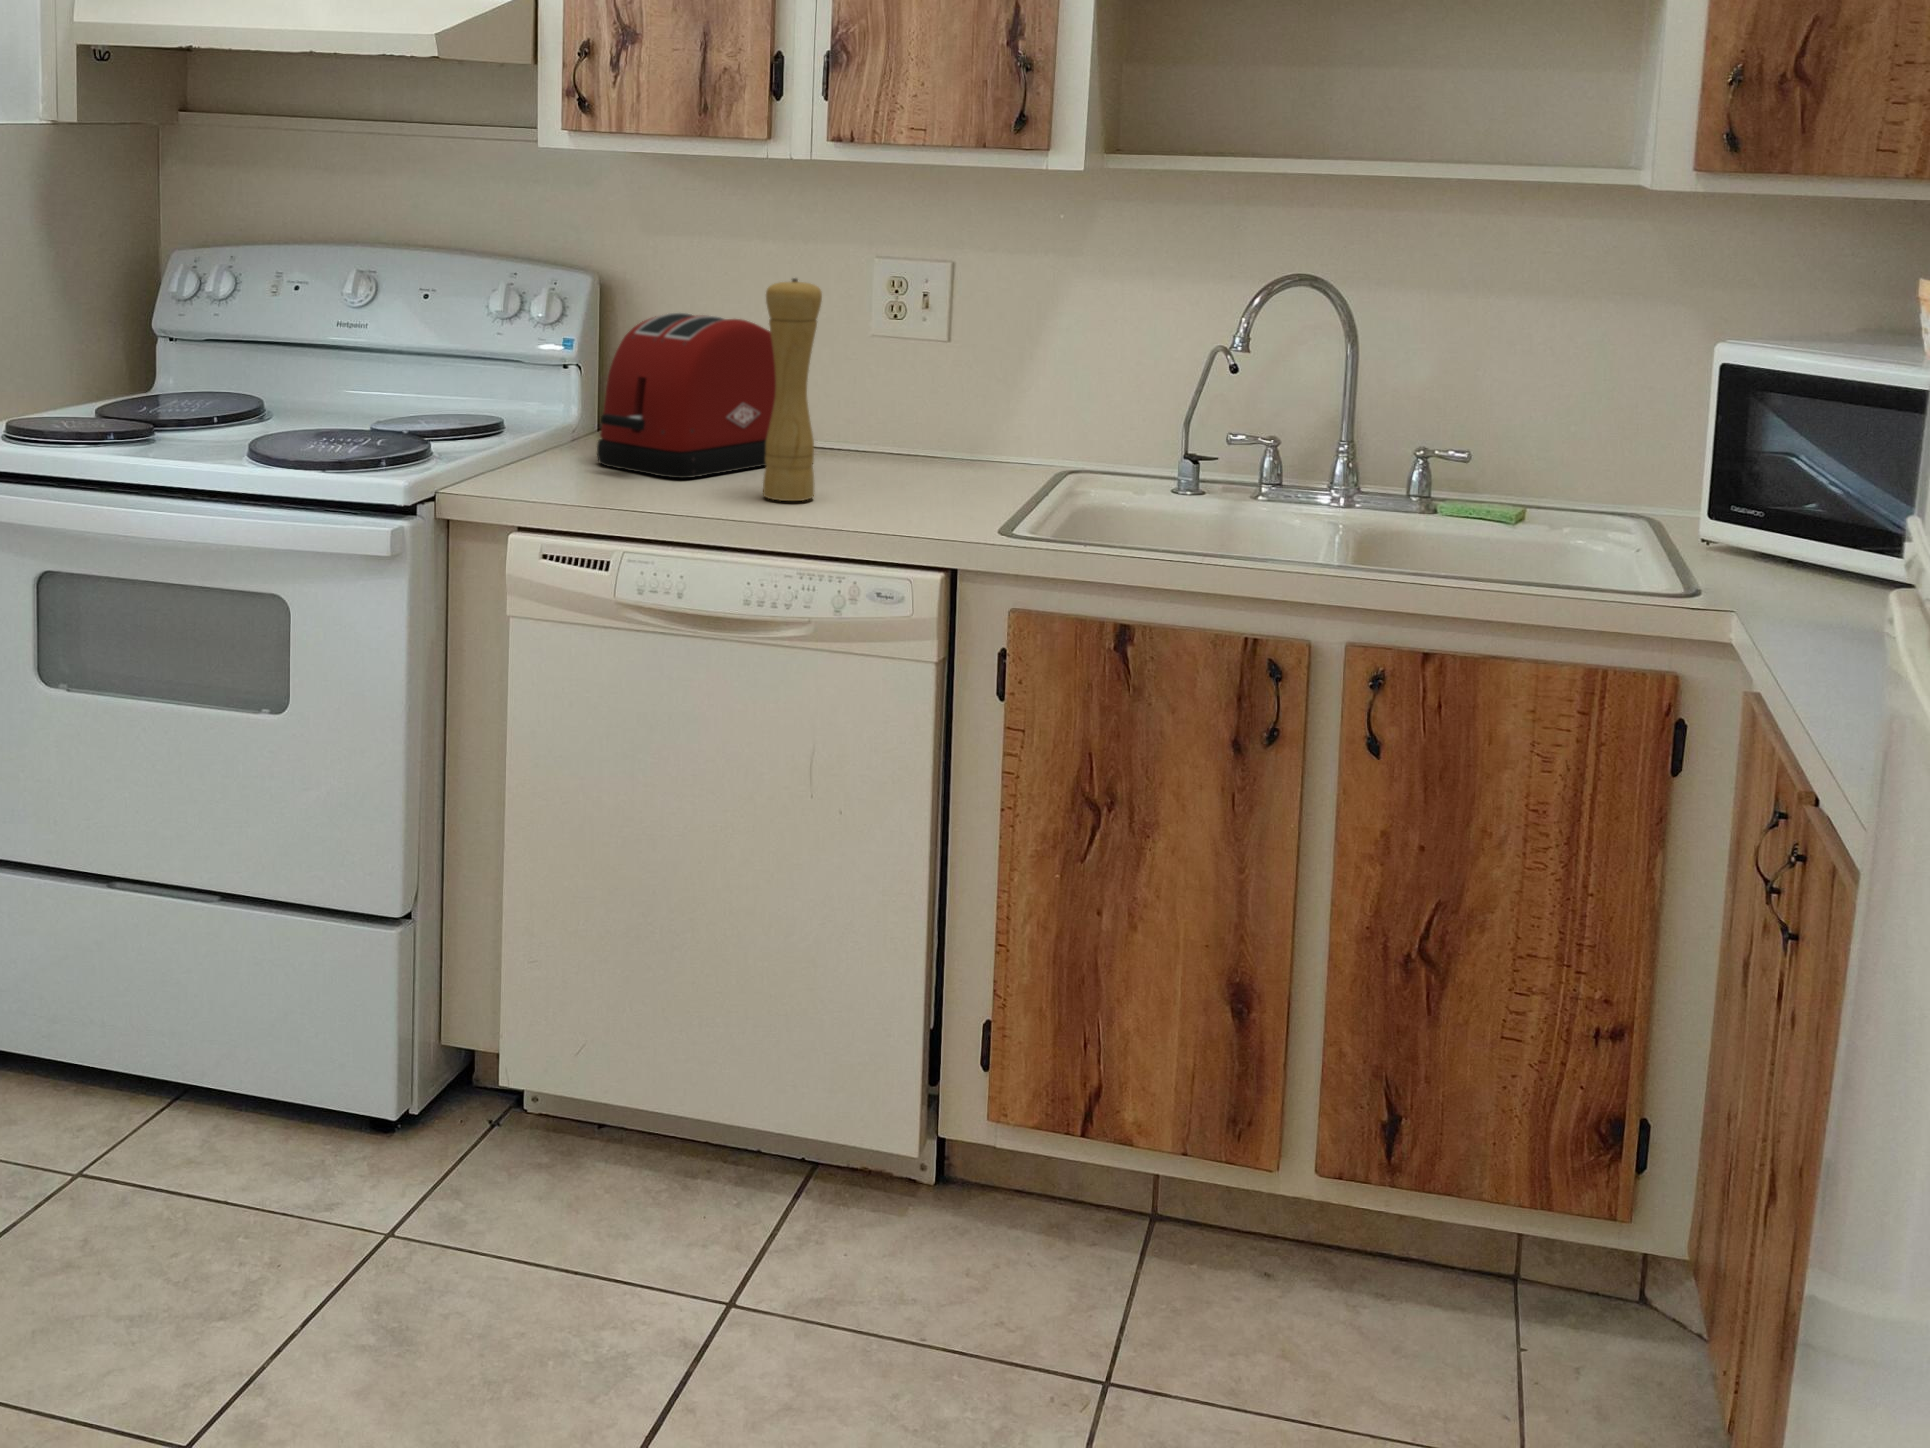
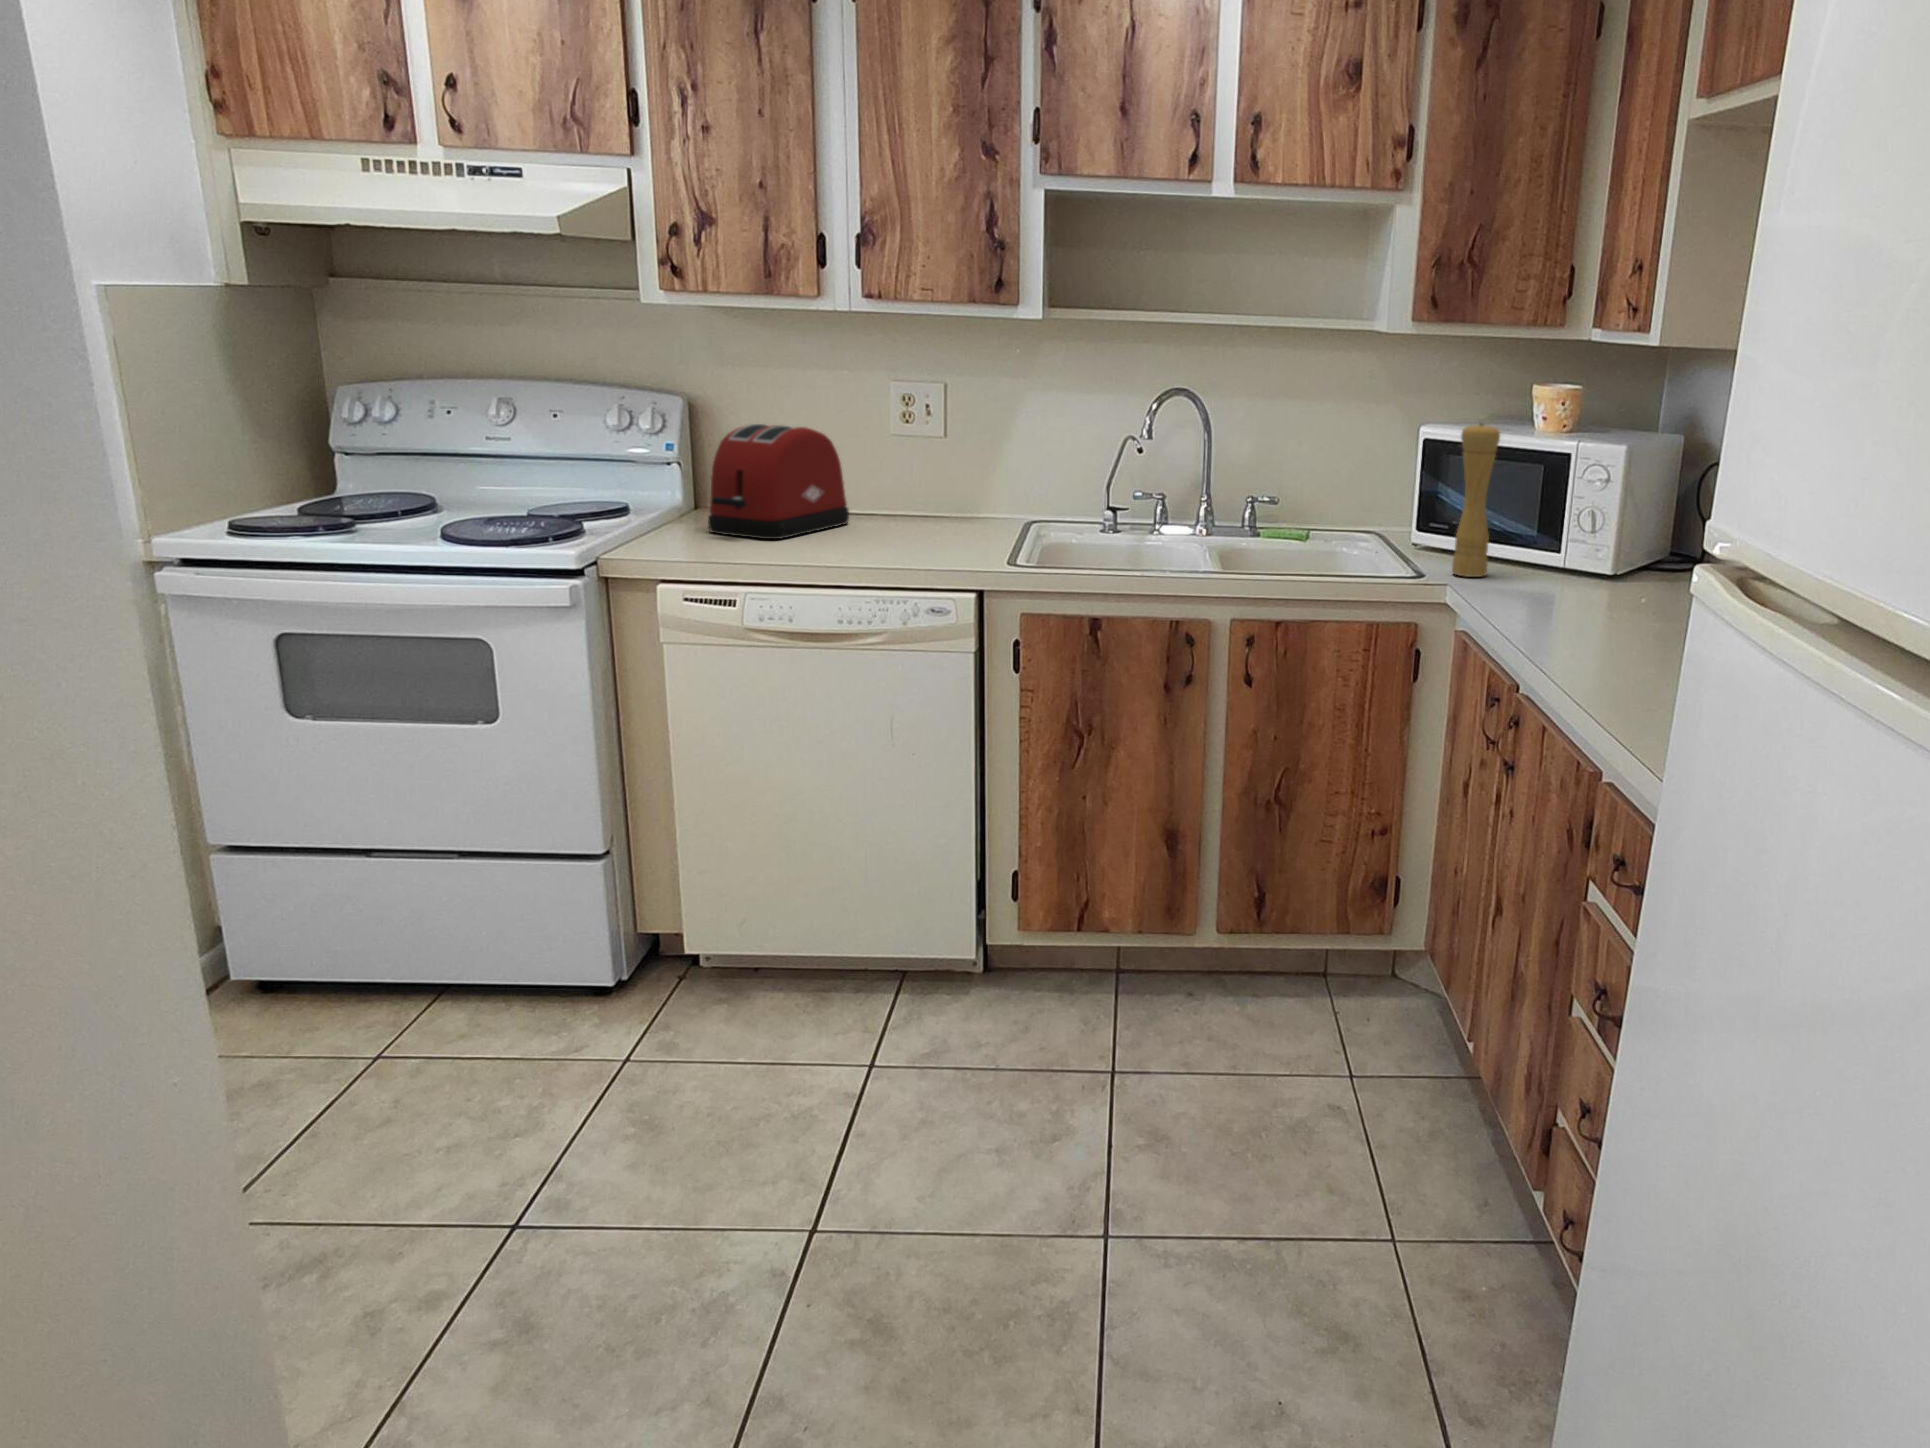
pepper mill: present [763,278,822,501] -> present [1452,423,1500,577]

